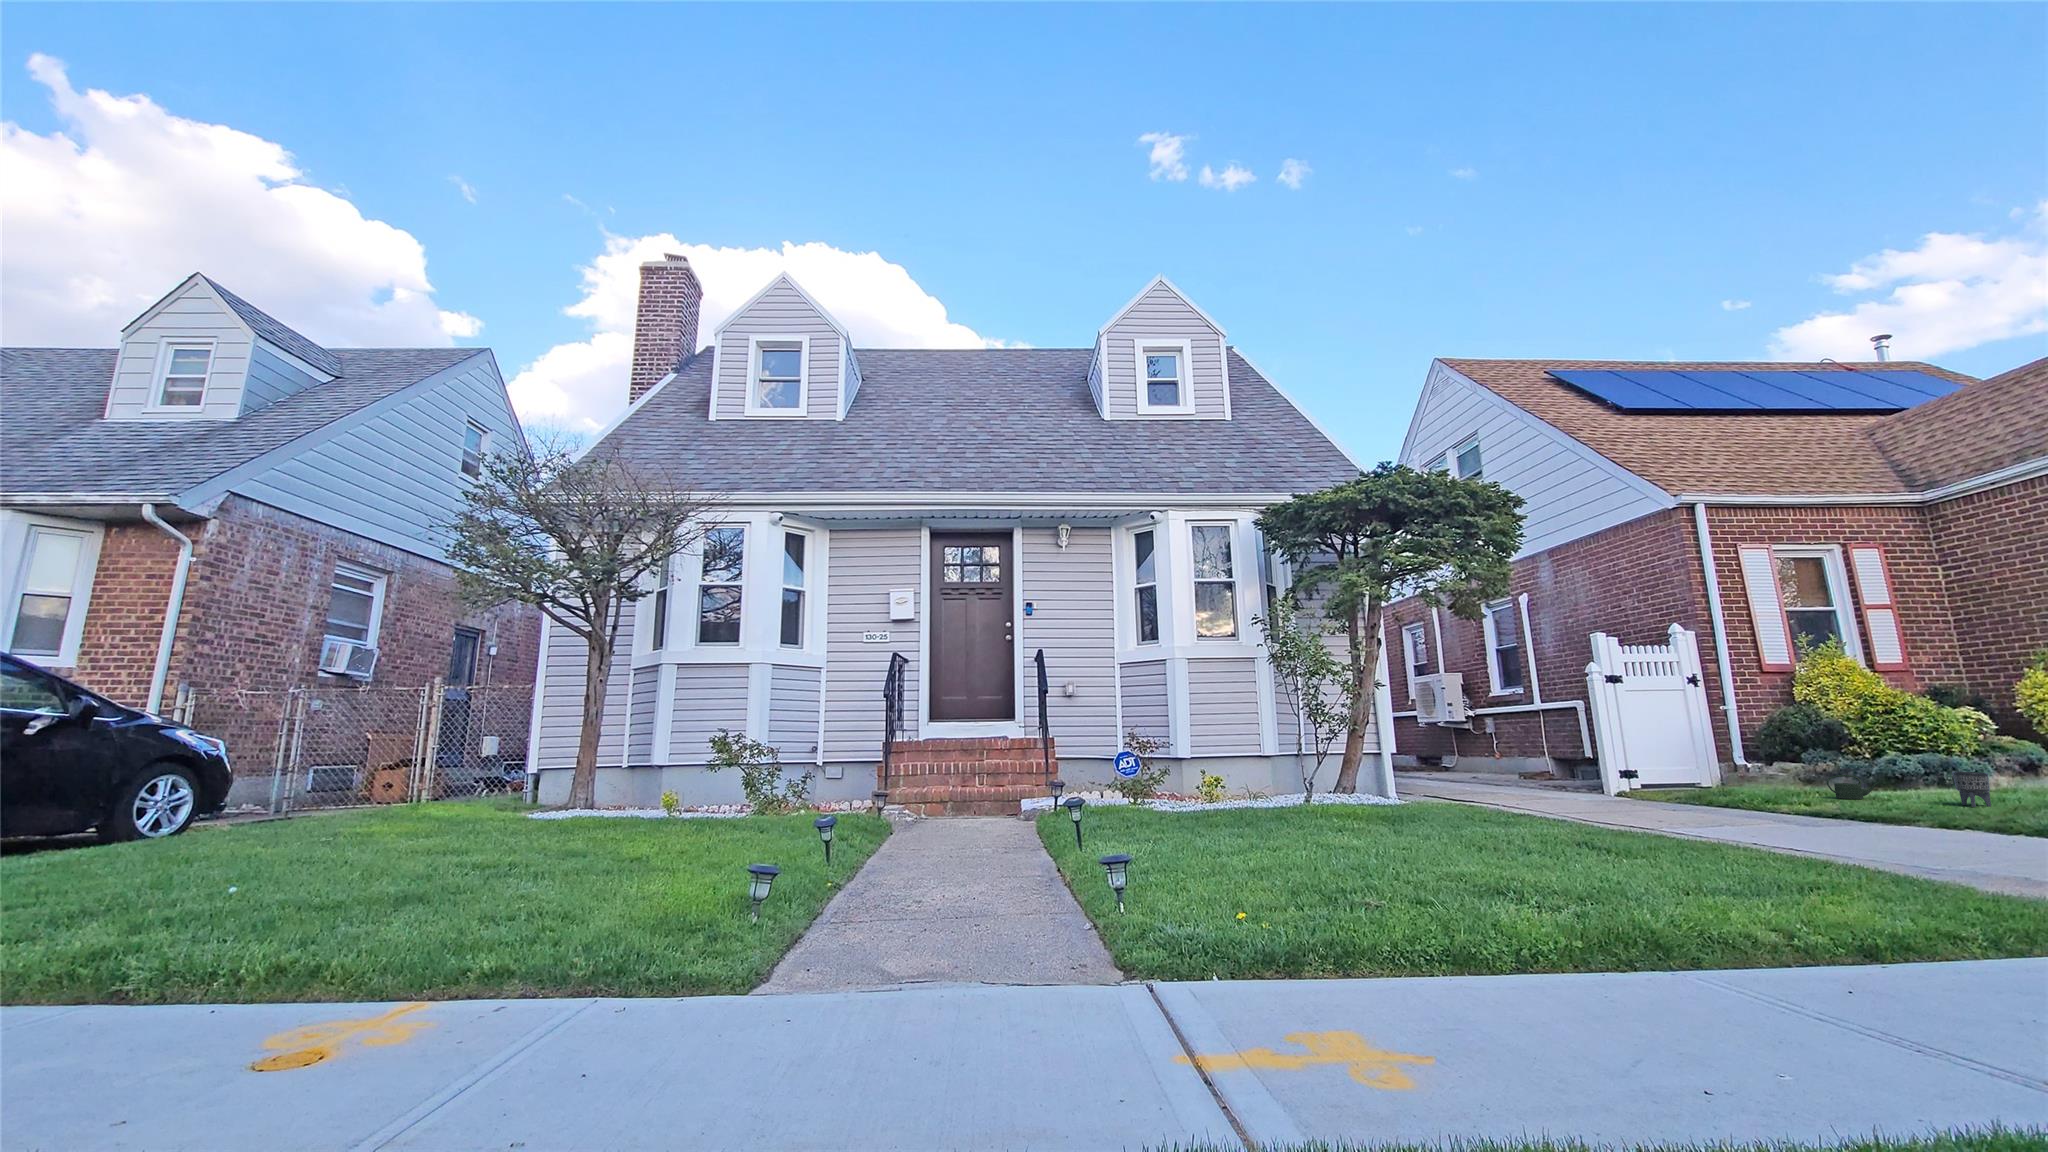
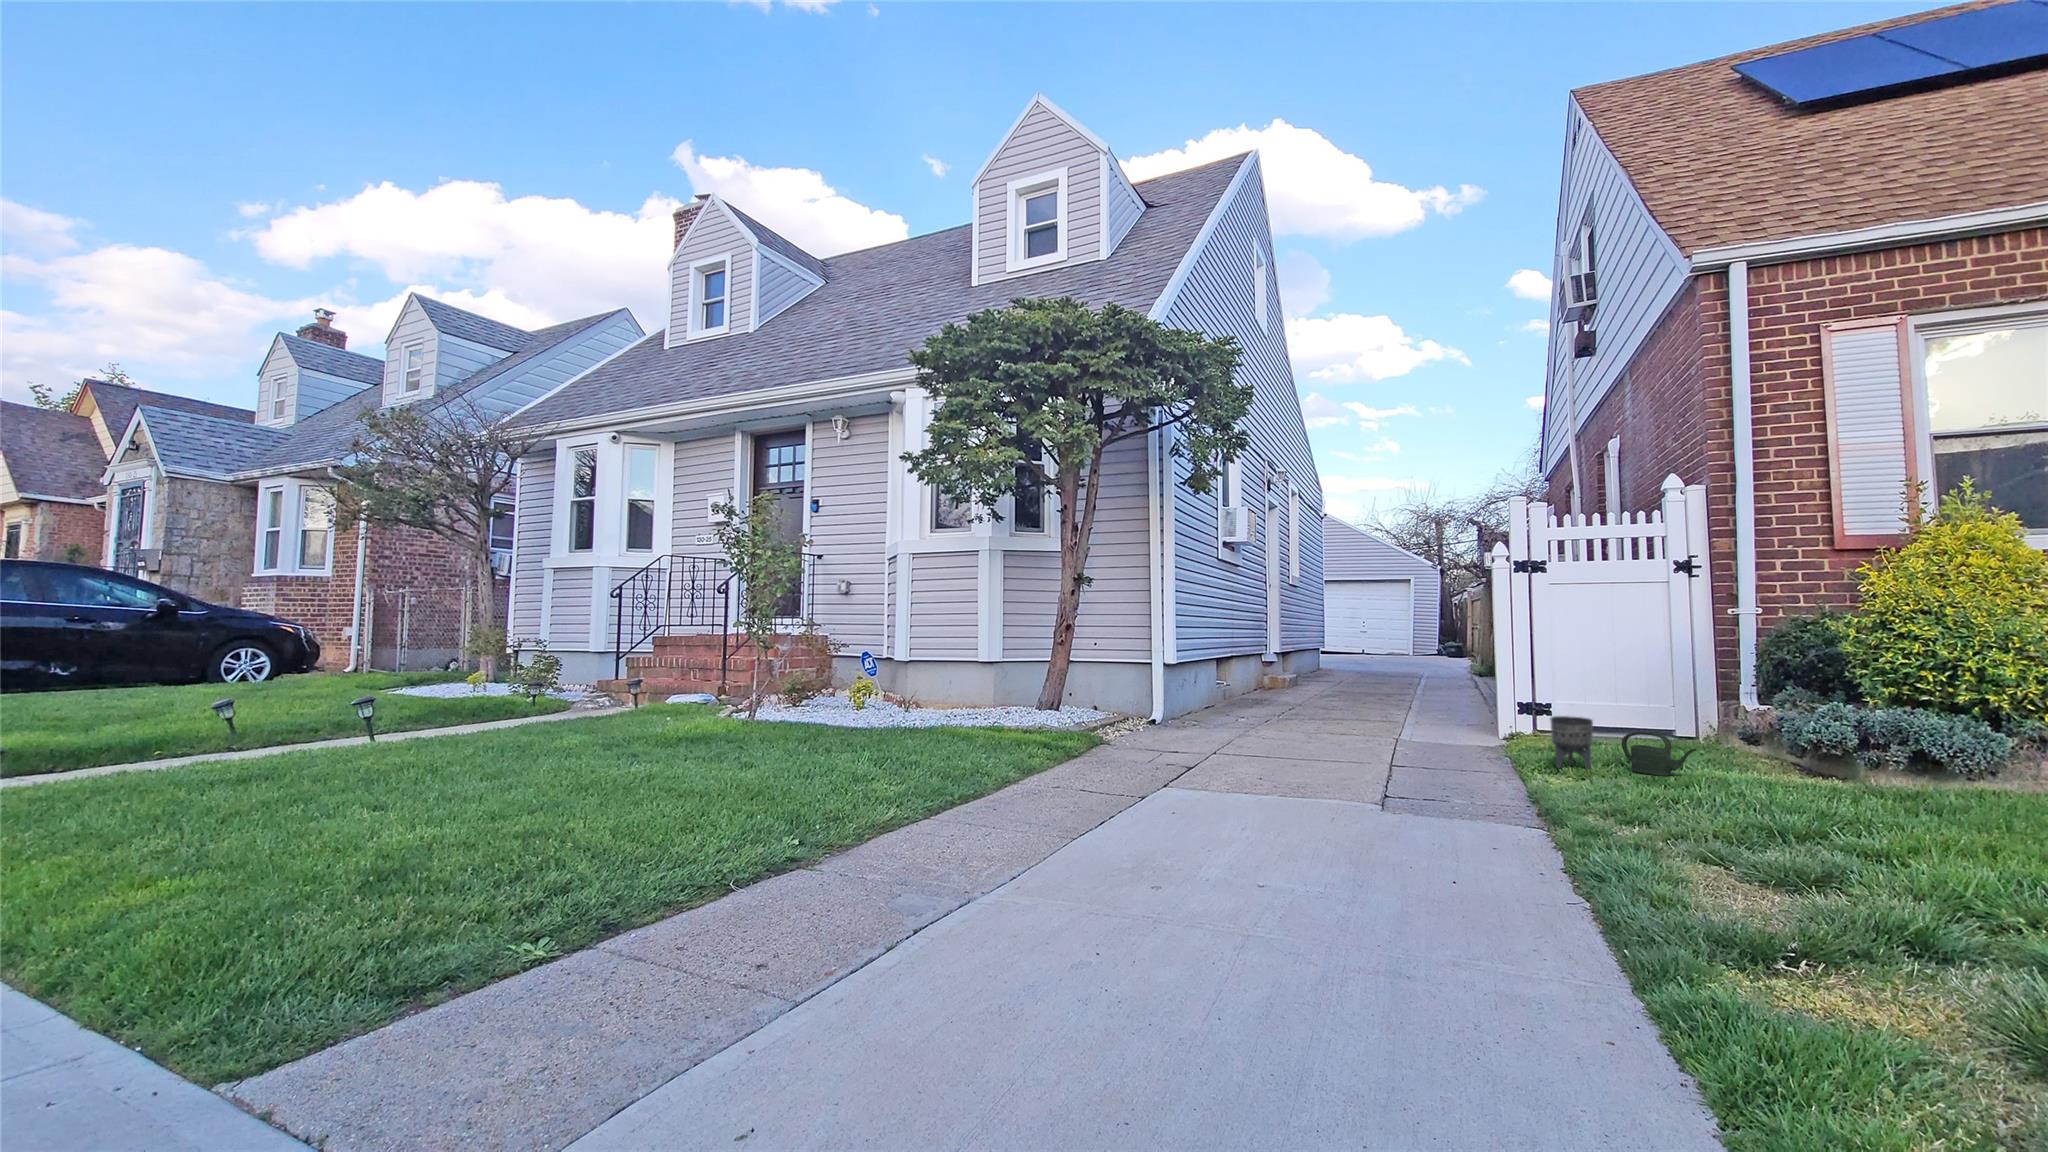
planter: present [1952,772,1991,807] -> present [1550,716,1593,770]

